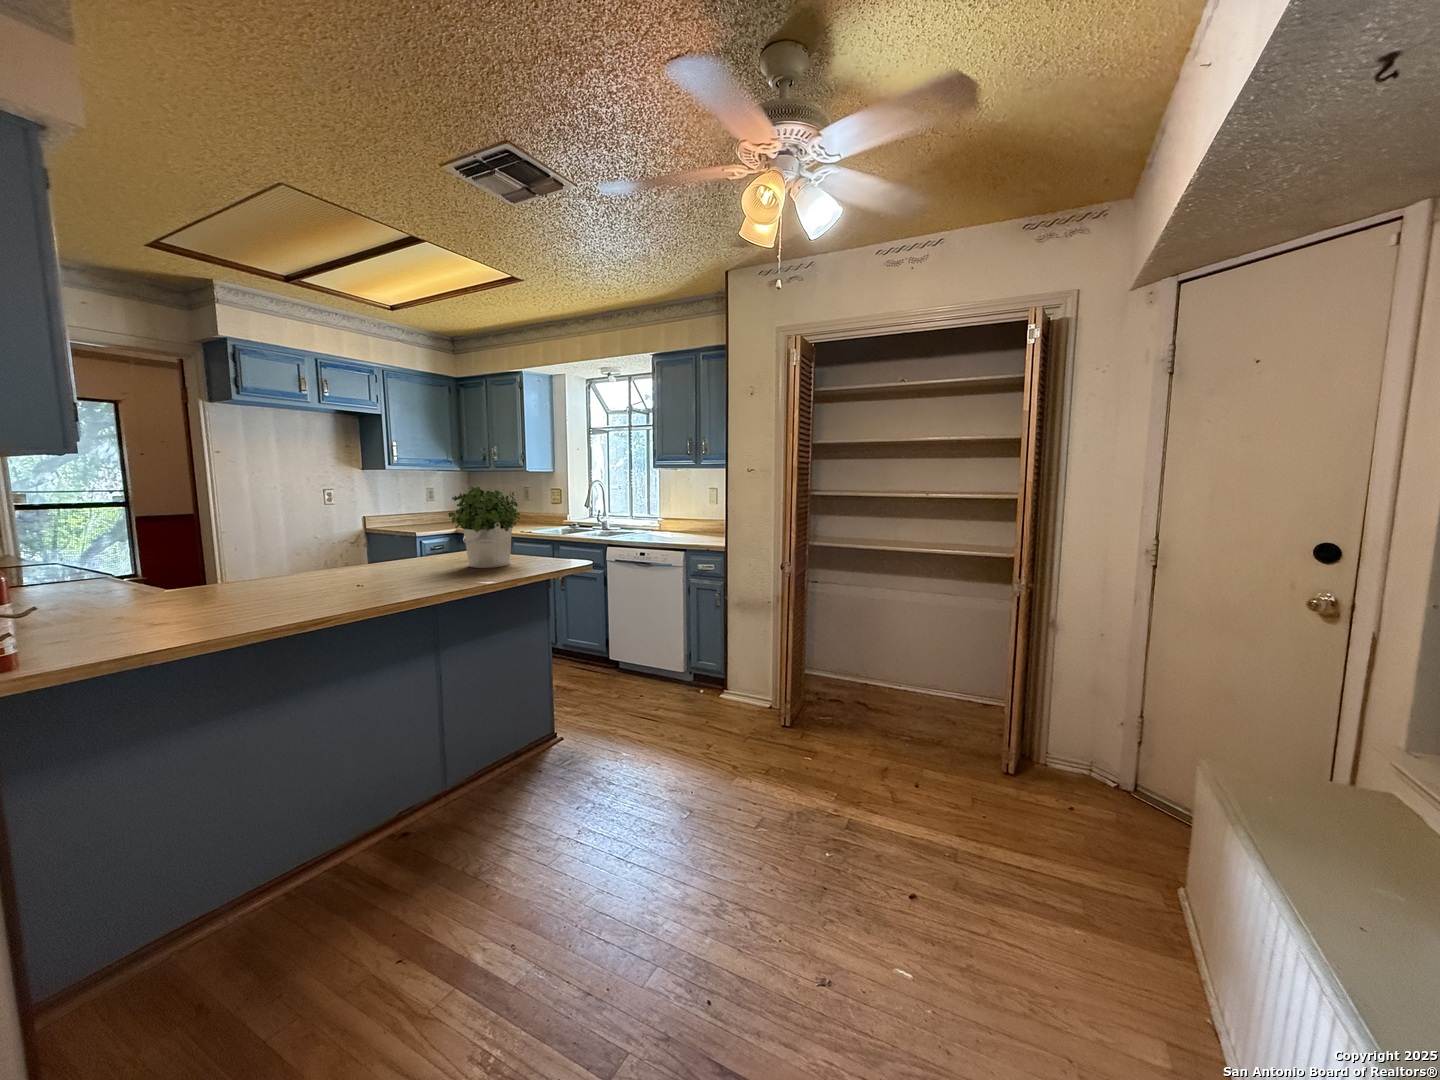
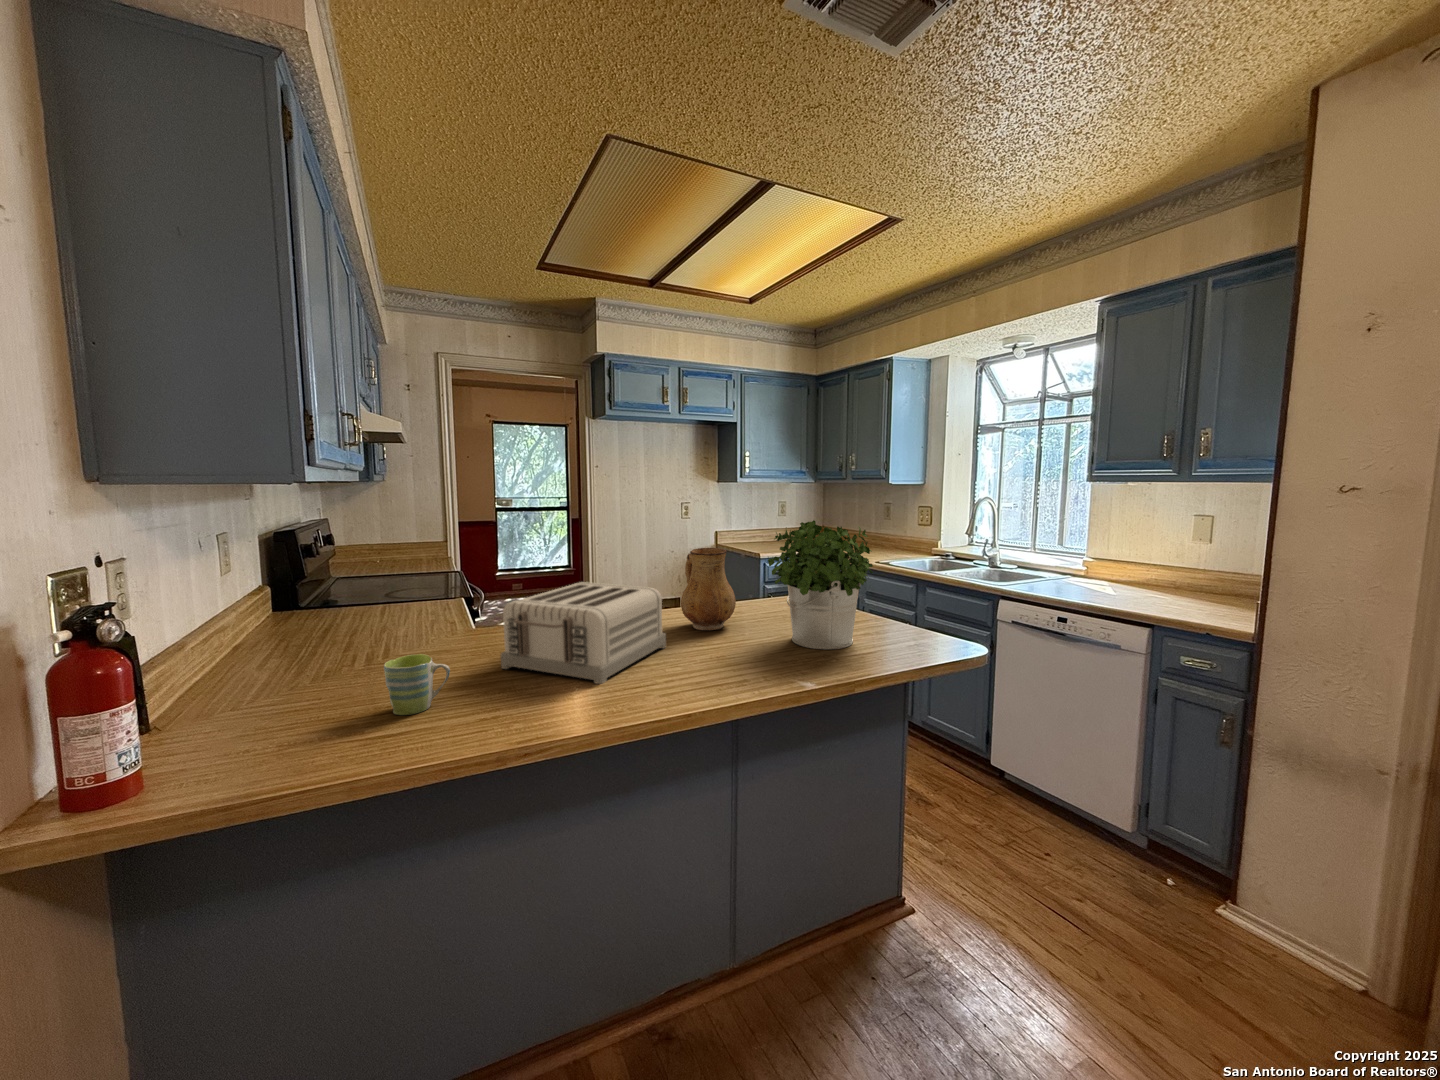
ceramic pitcher: none [375,511,421,570] -> present [681,548,736,630]
toaster: none [239,535,374,597] -> present [501,582,666,684]
mug: none [168,578,221,618] -> present [384,654,450,715]

